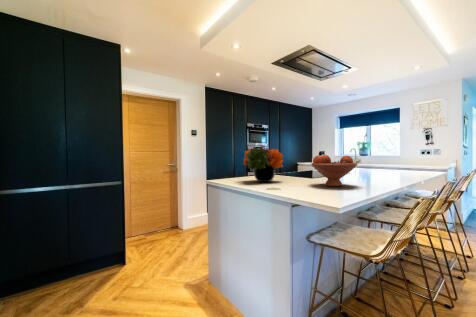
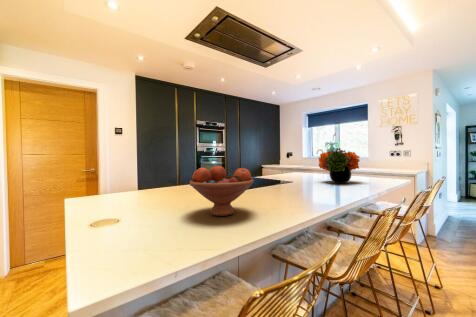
flower arrangement: present [243,145,283,182] -> present [319,148,360,183]

